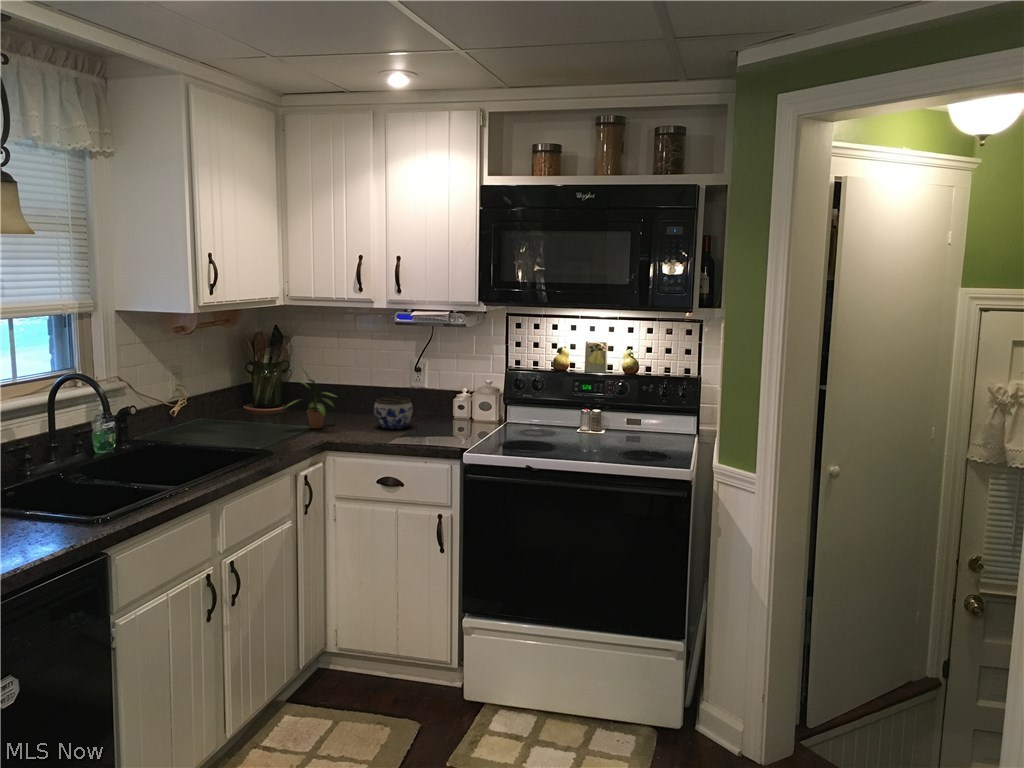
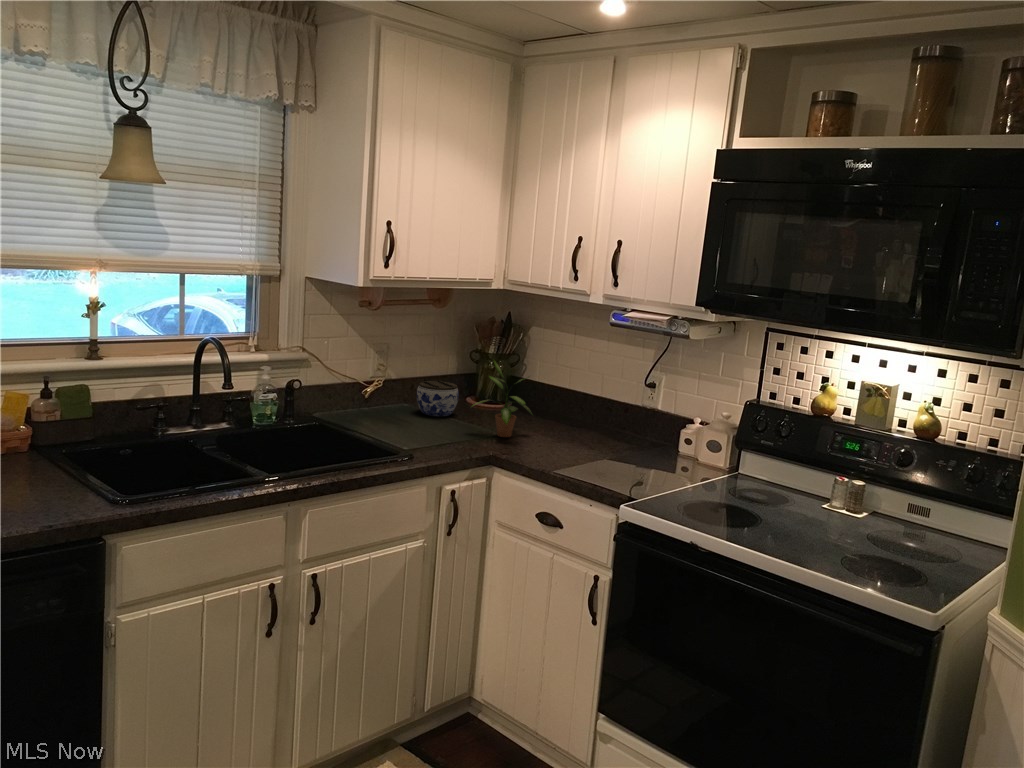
jar: present [374,397,413,429] -> present [417,381,459,416]

